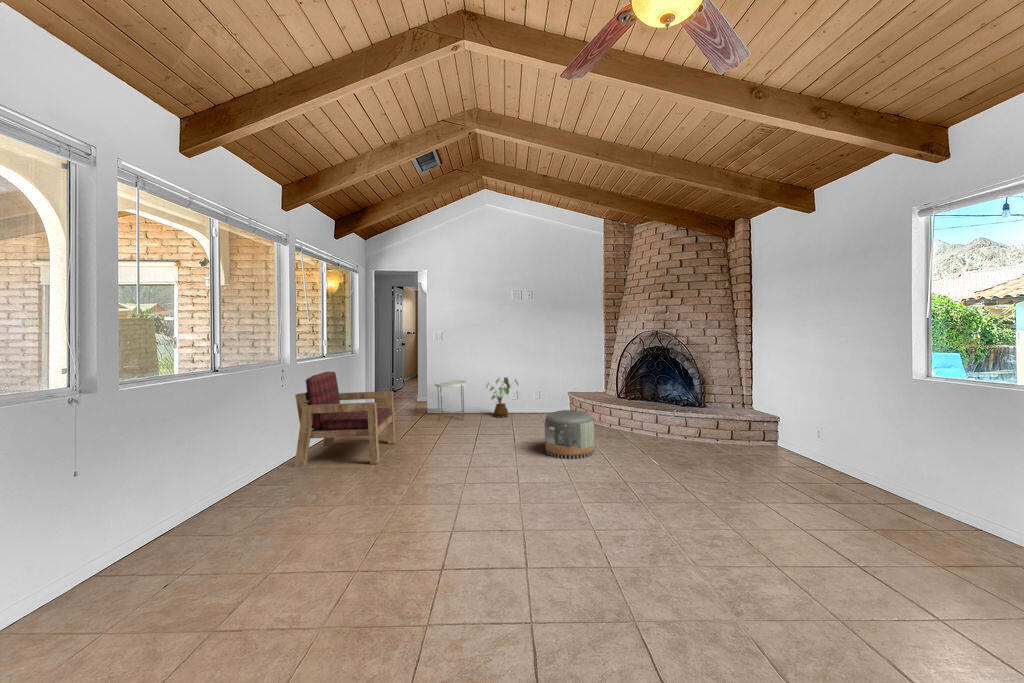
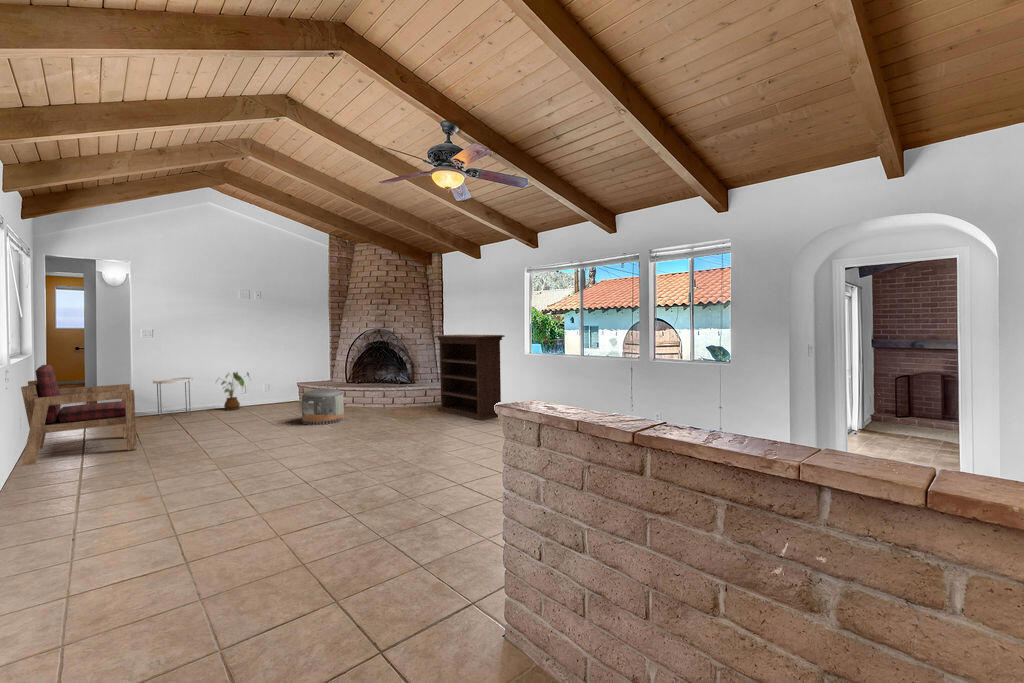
bookshelf: none [730,342,864,499] -> present [435,335,505,420]

